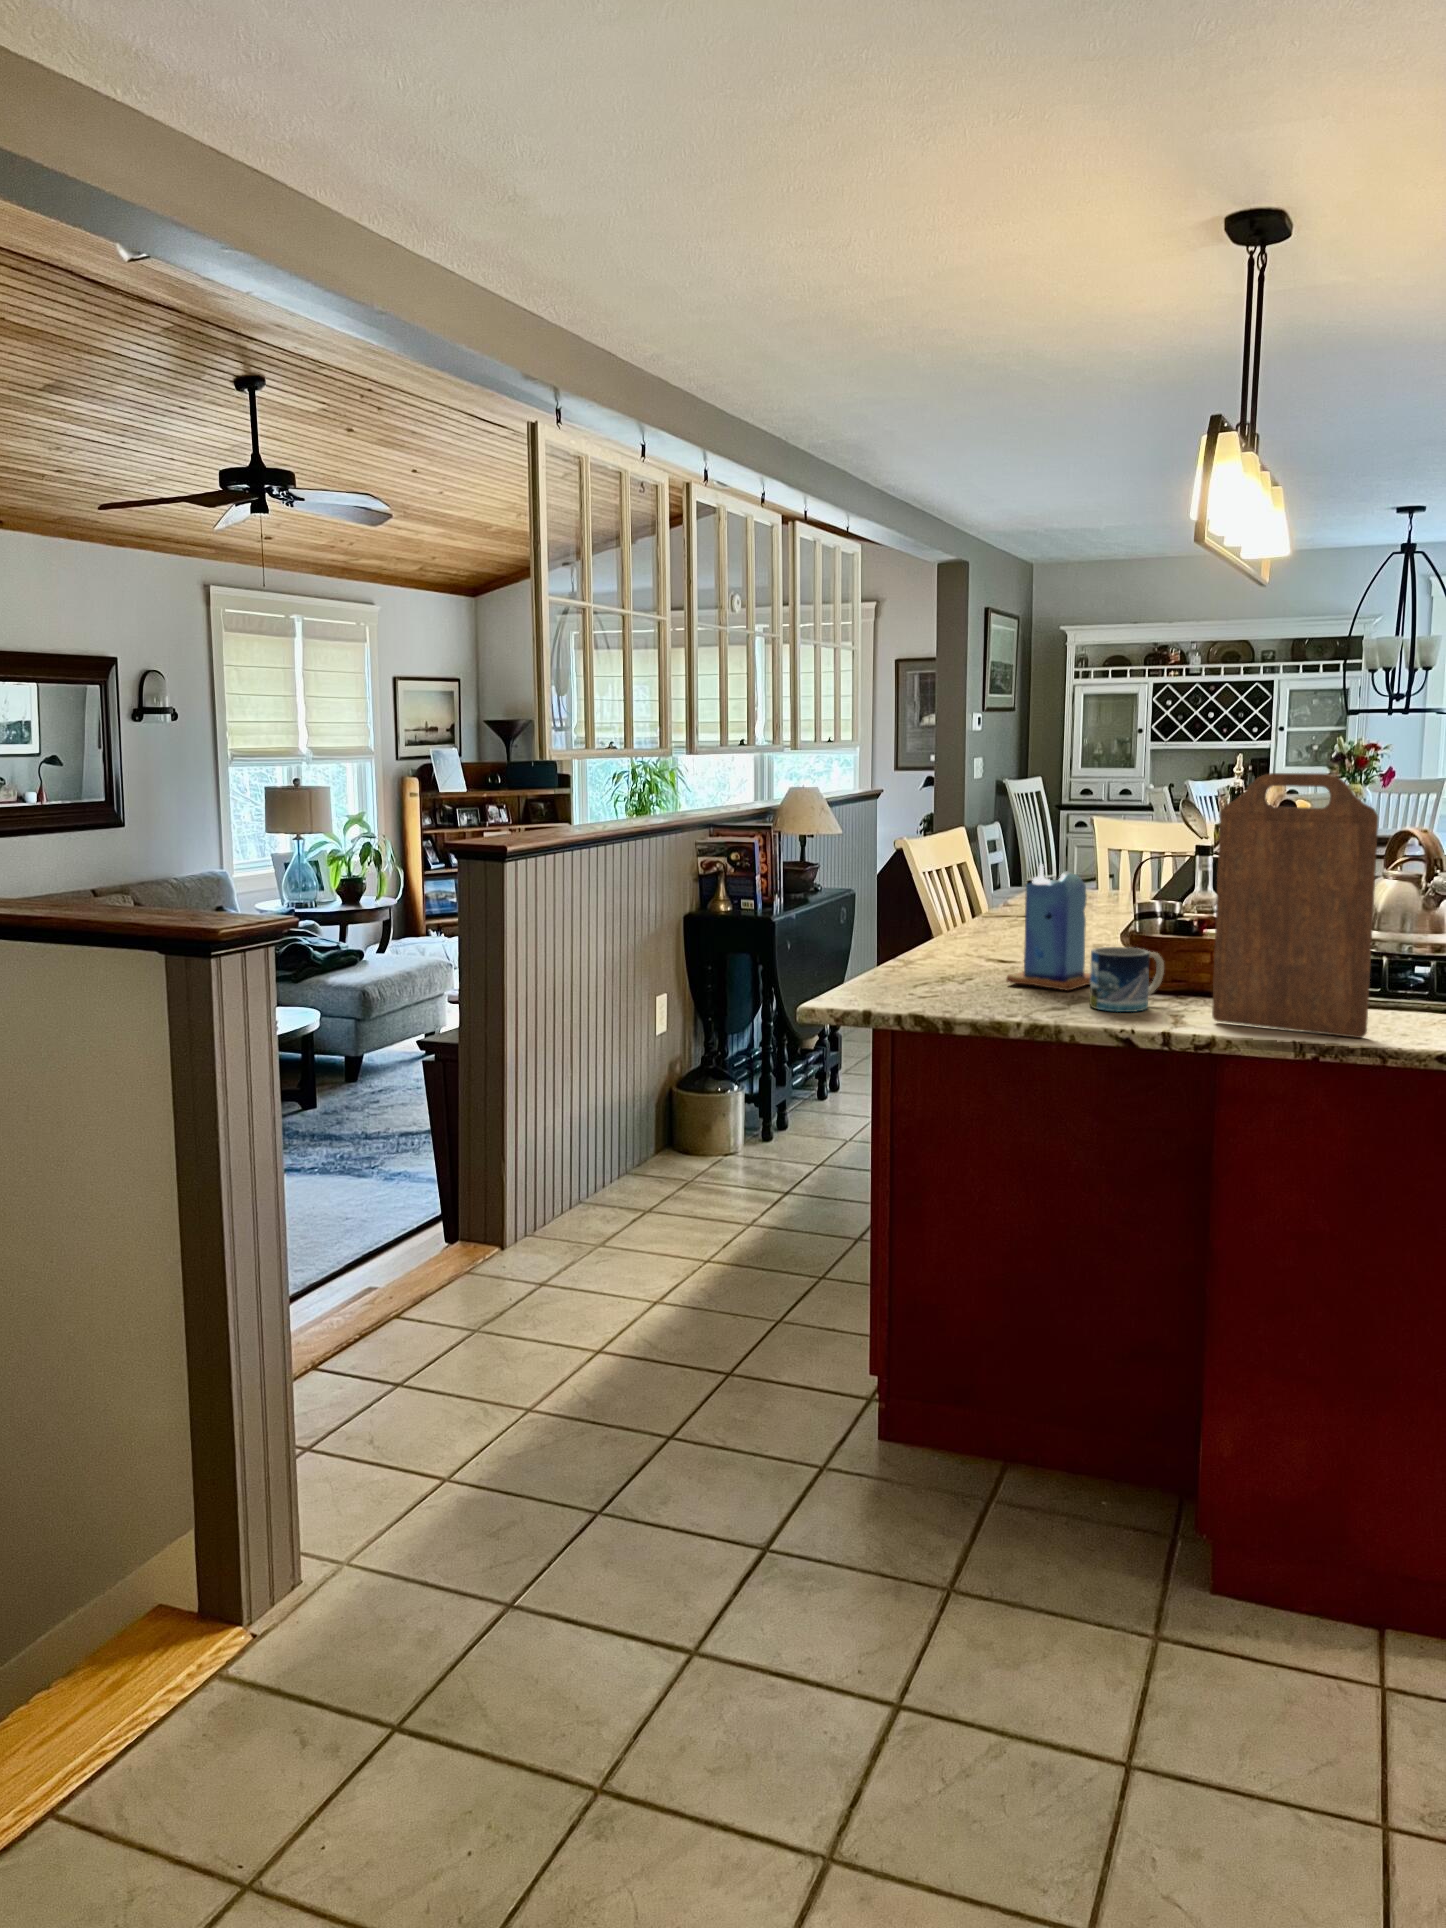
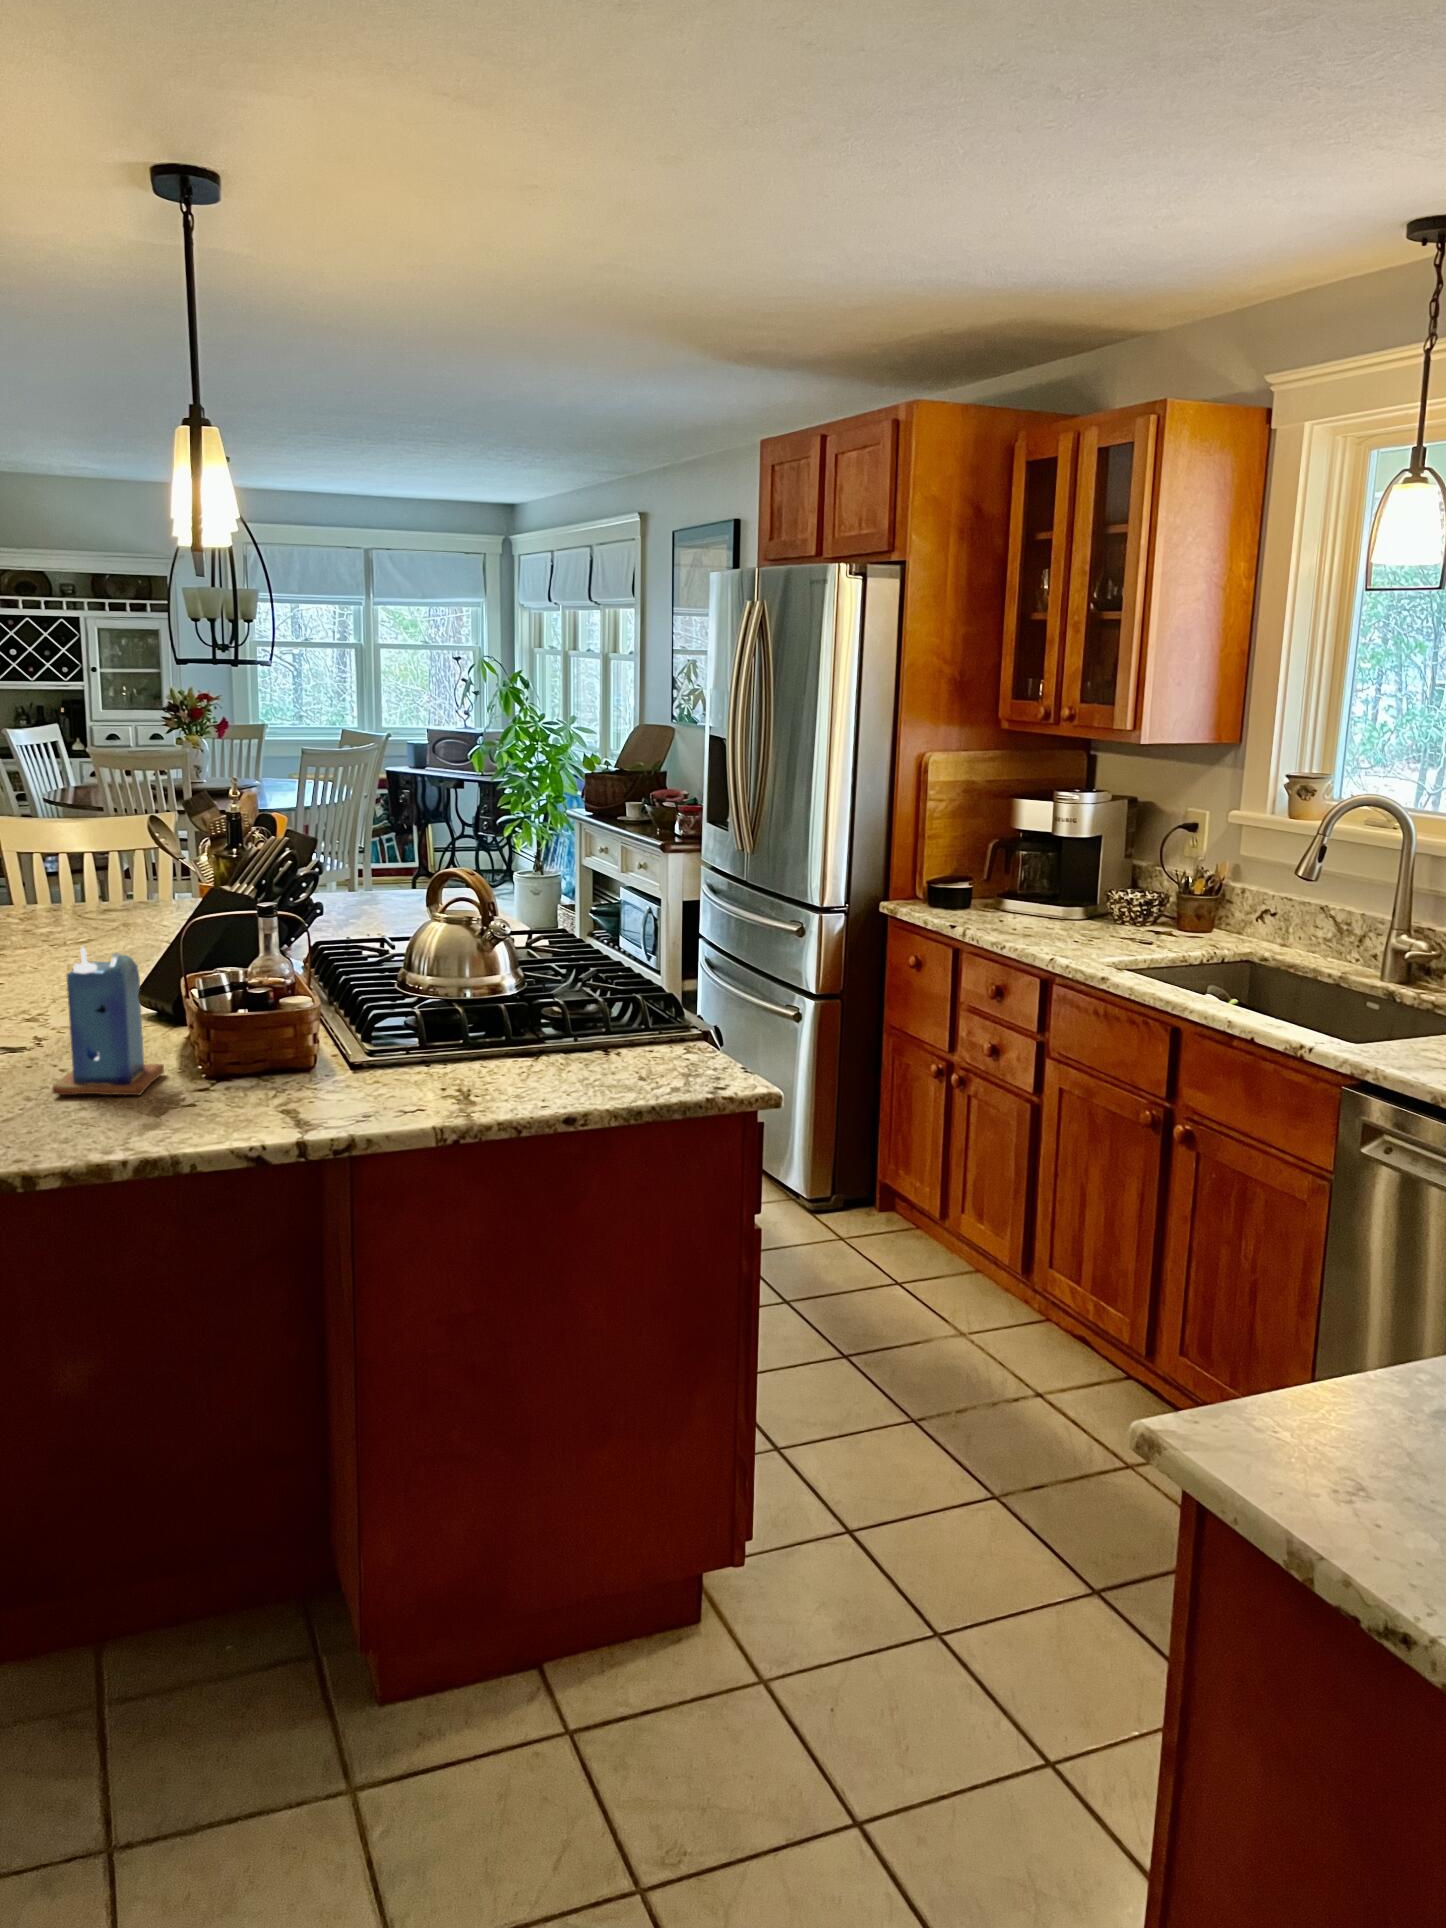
cutting board: present [1212,773,1378,1038] -> none [332,850,495,1116]
mug: present [1090,947,1164,1012] -> none [183,1041,260,1122]

